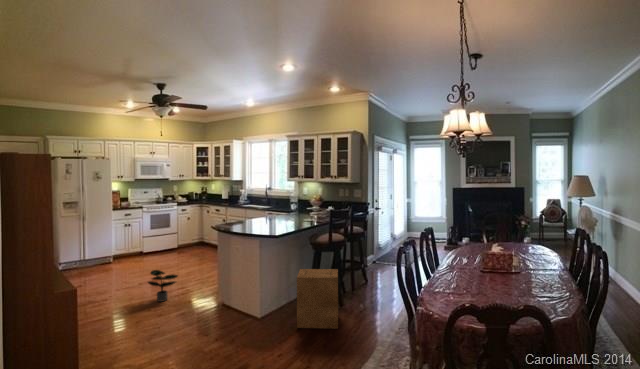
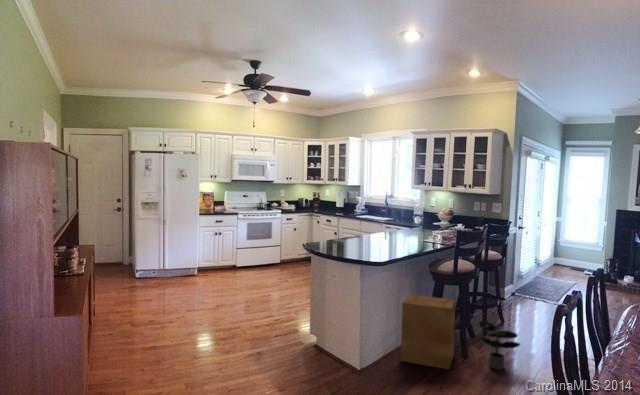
potted plant: present [148,270,178,302] -> present [478,321,520,369]

